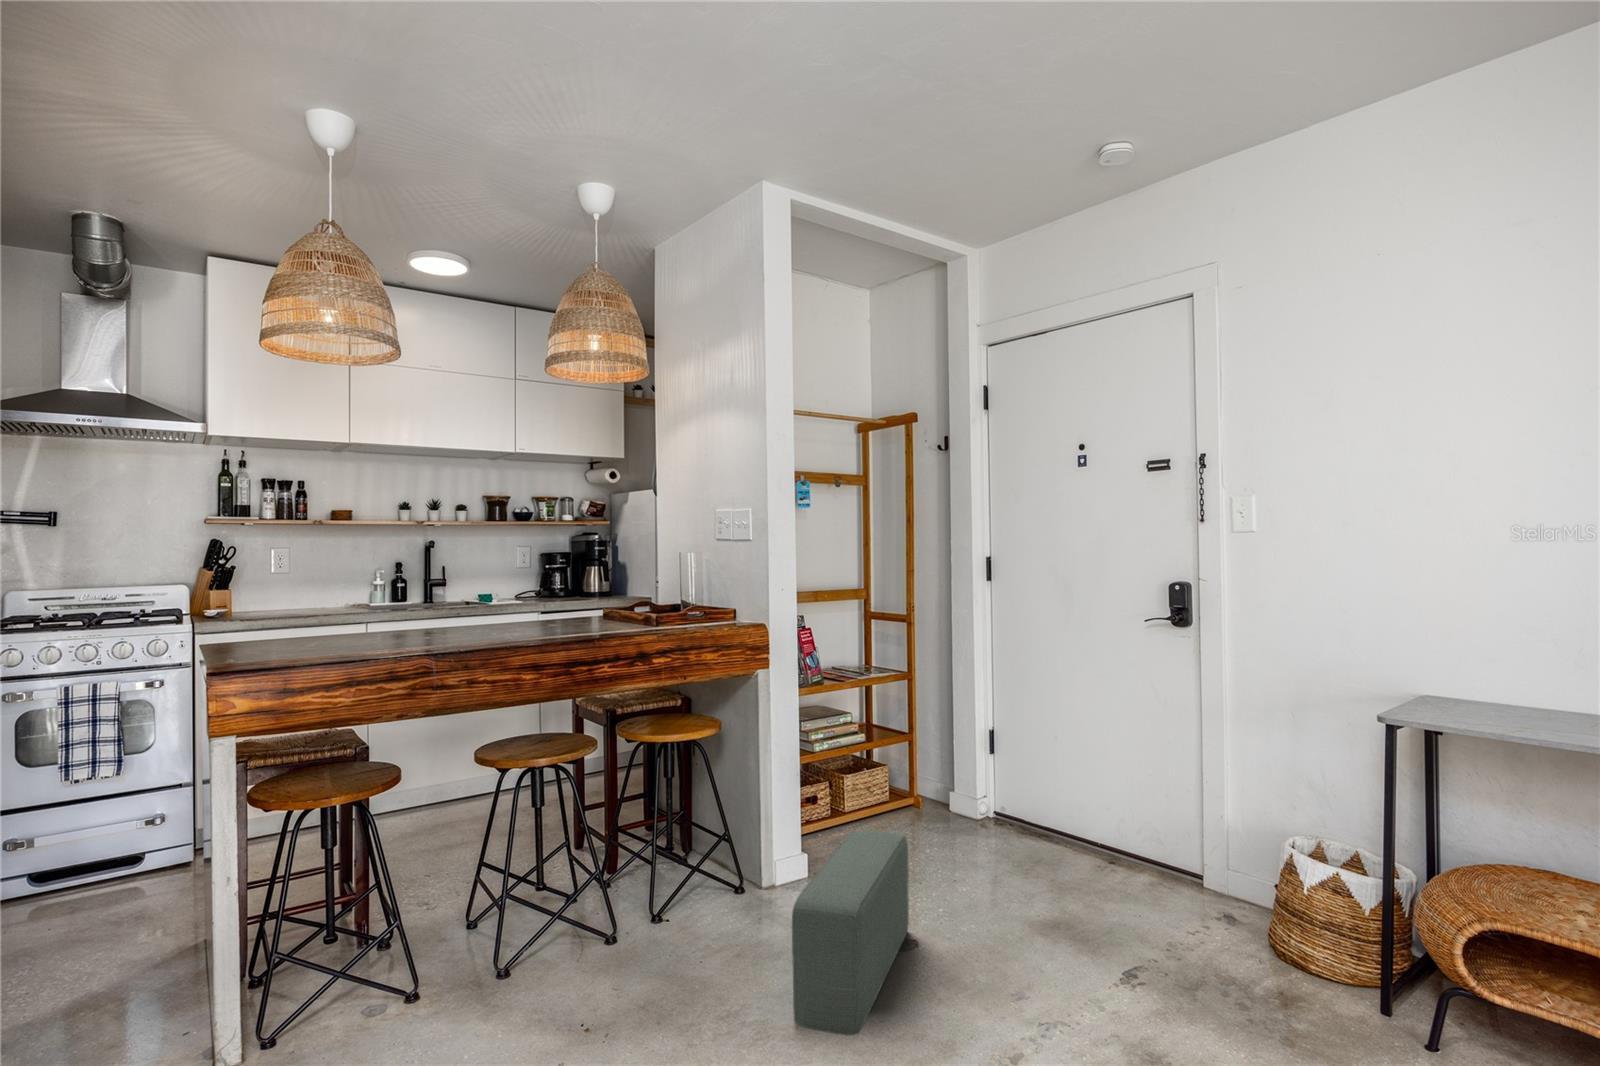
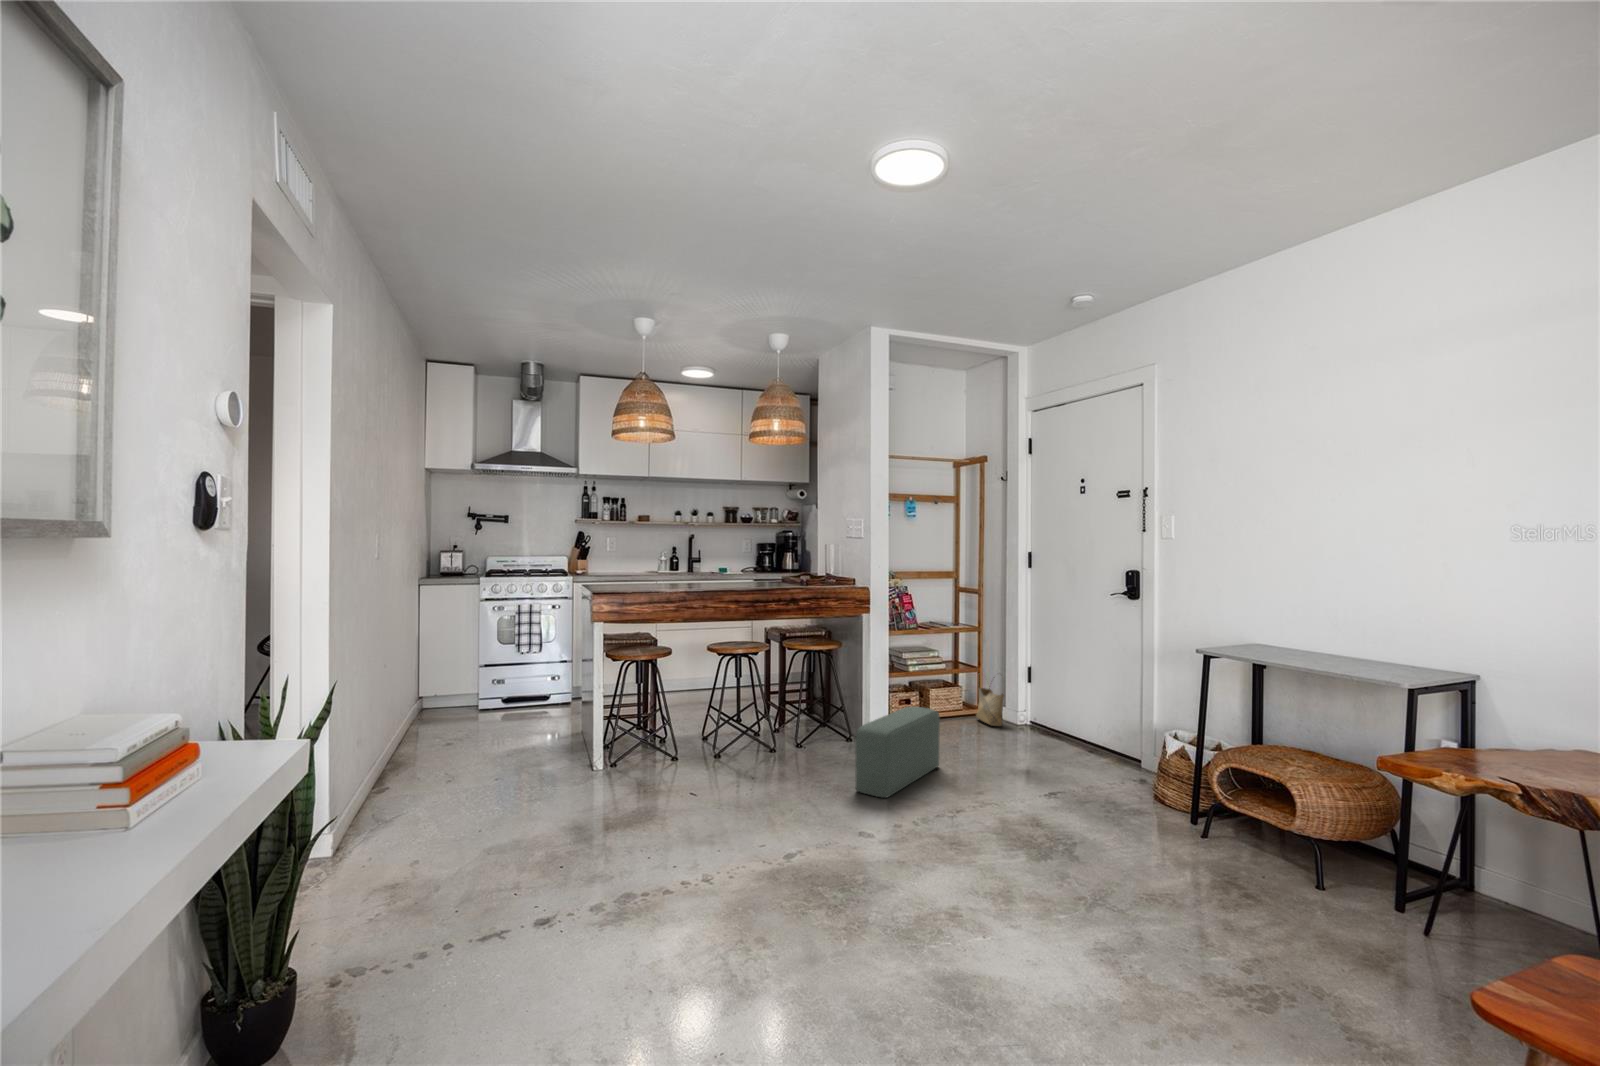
woven basket: none [911,742,958,826] -> present [976,673,1004,726]

